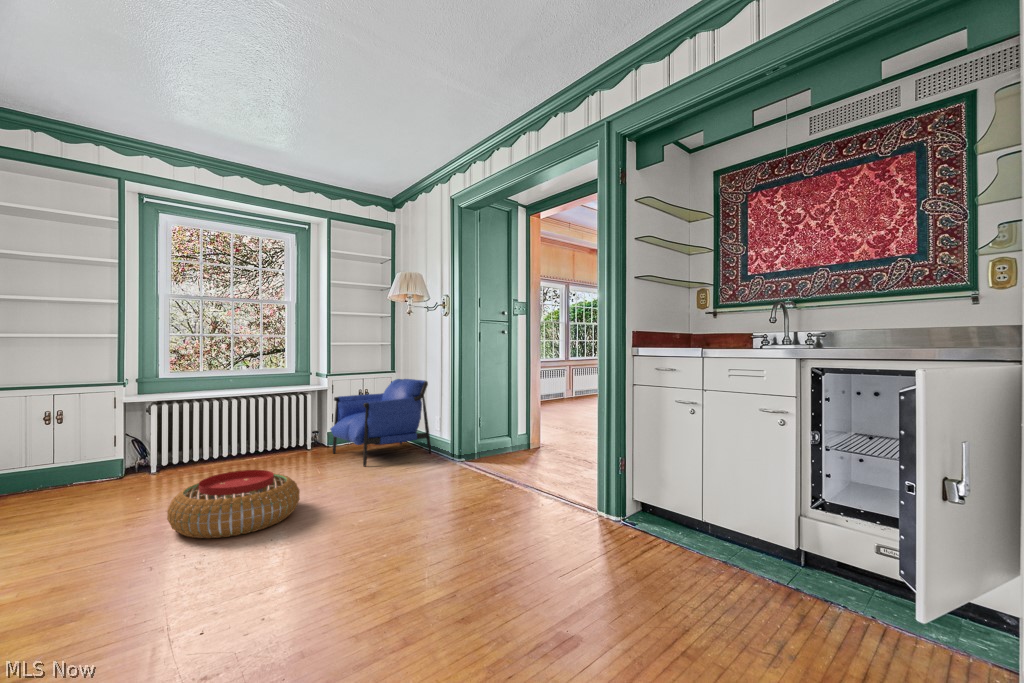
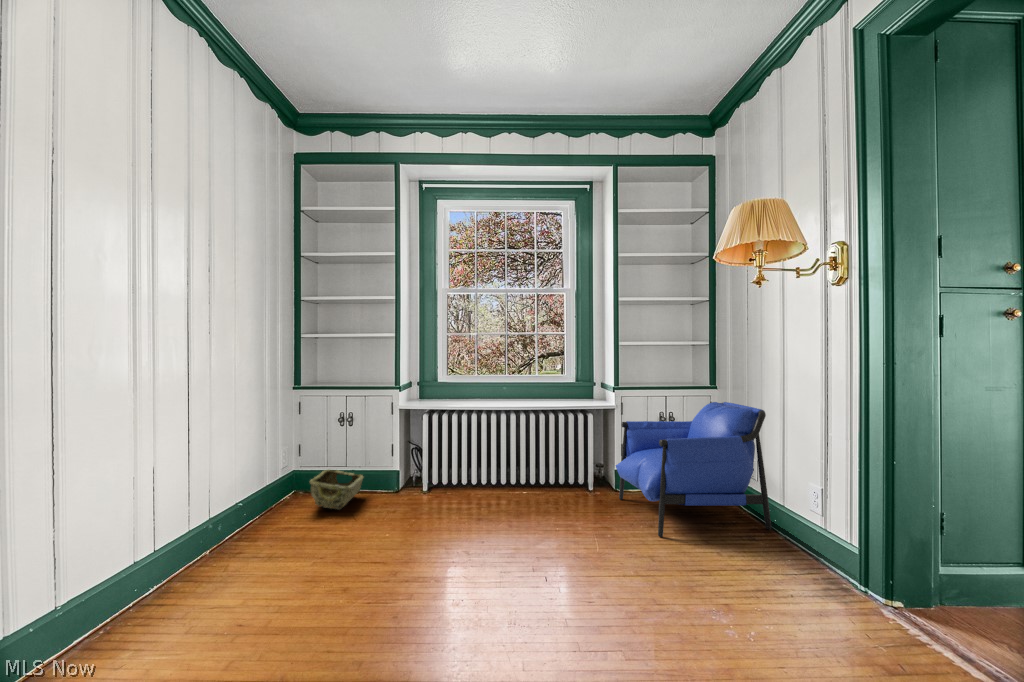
woven basket: none [25,466,84,499] -> present [310,469,363,509]
pouf: present [167,470,300,538] -> none [381,530,550,649]

